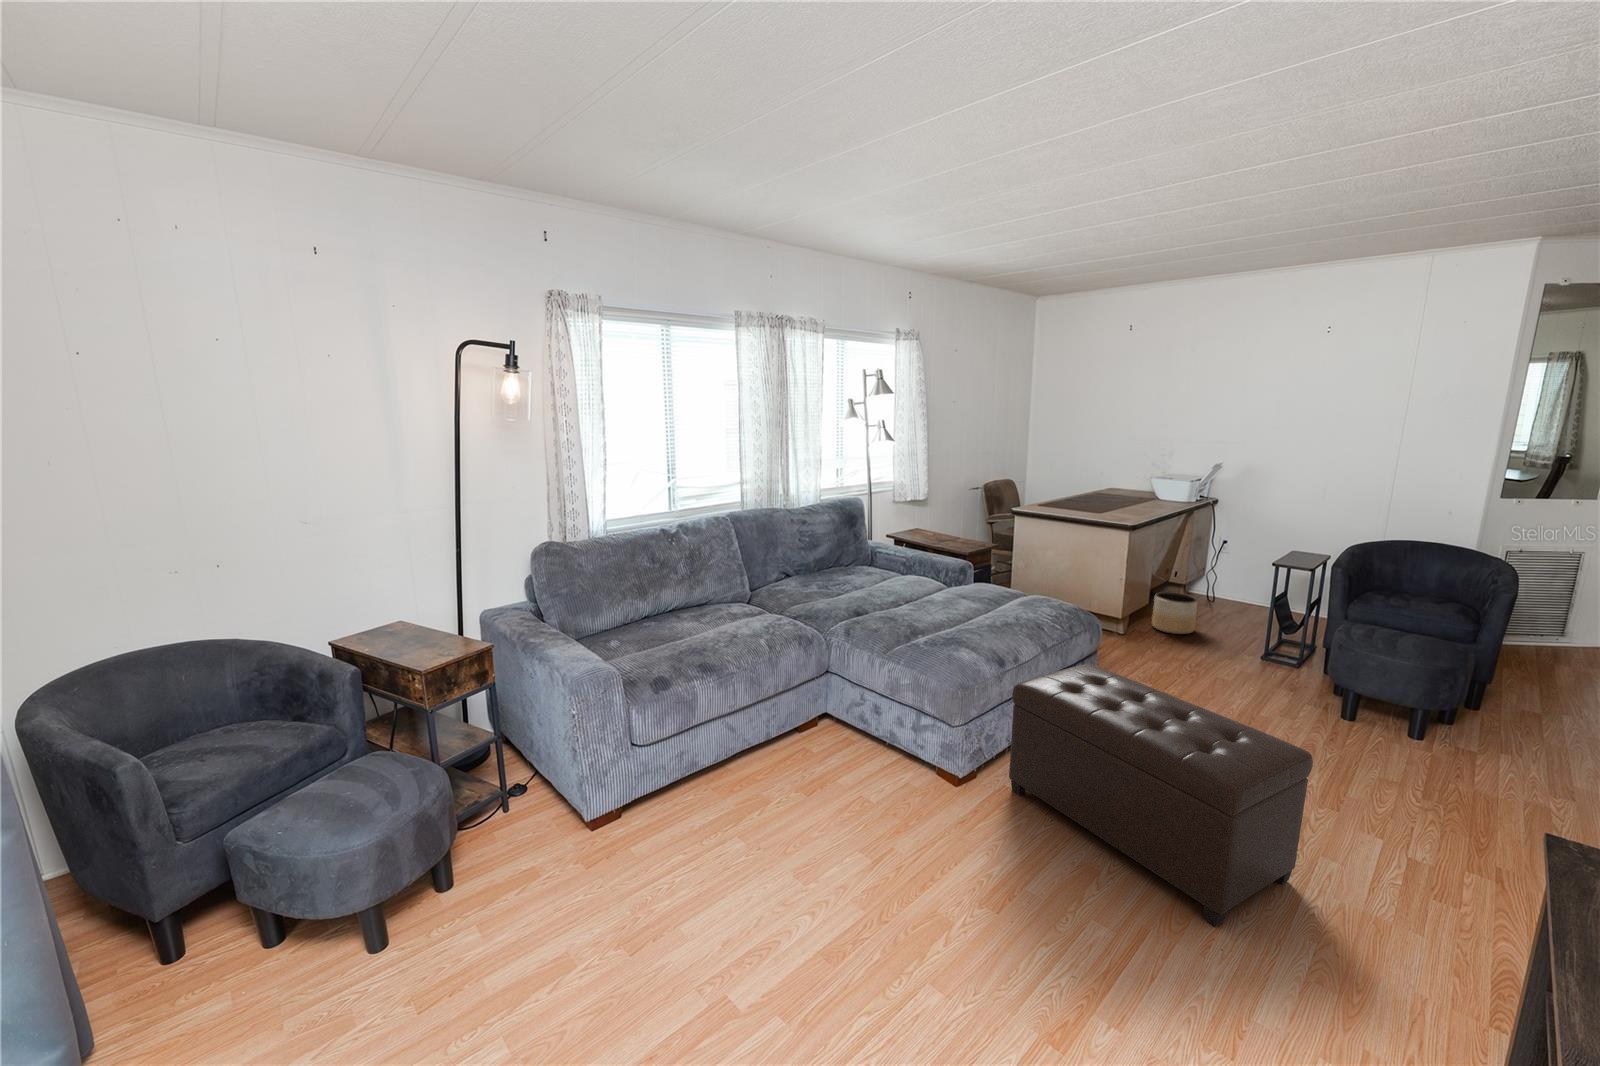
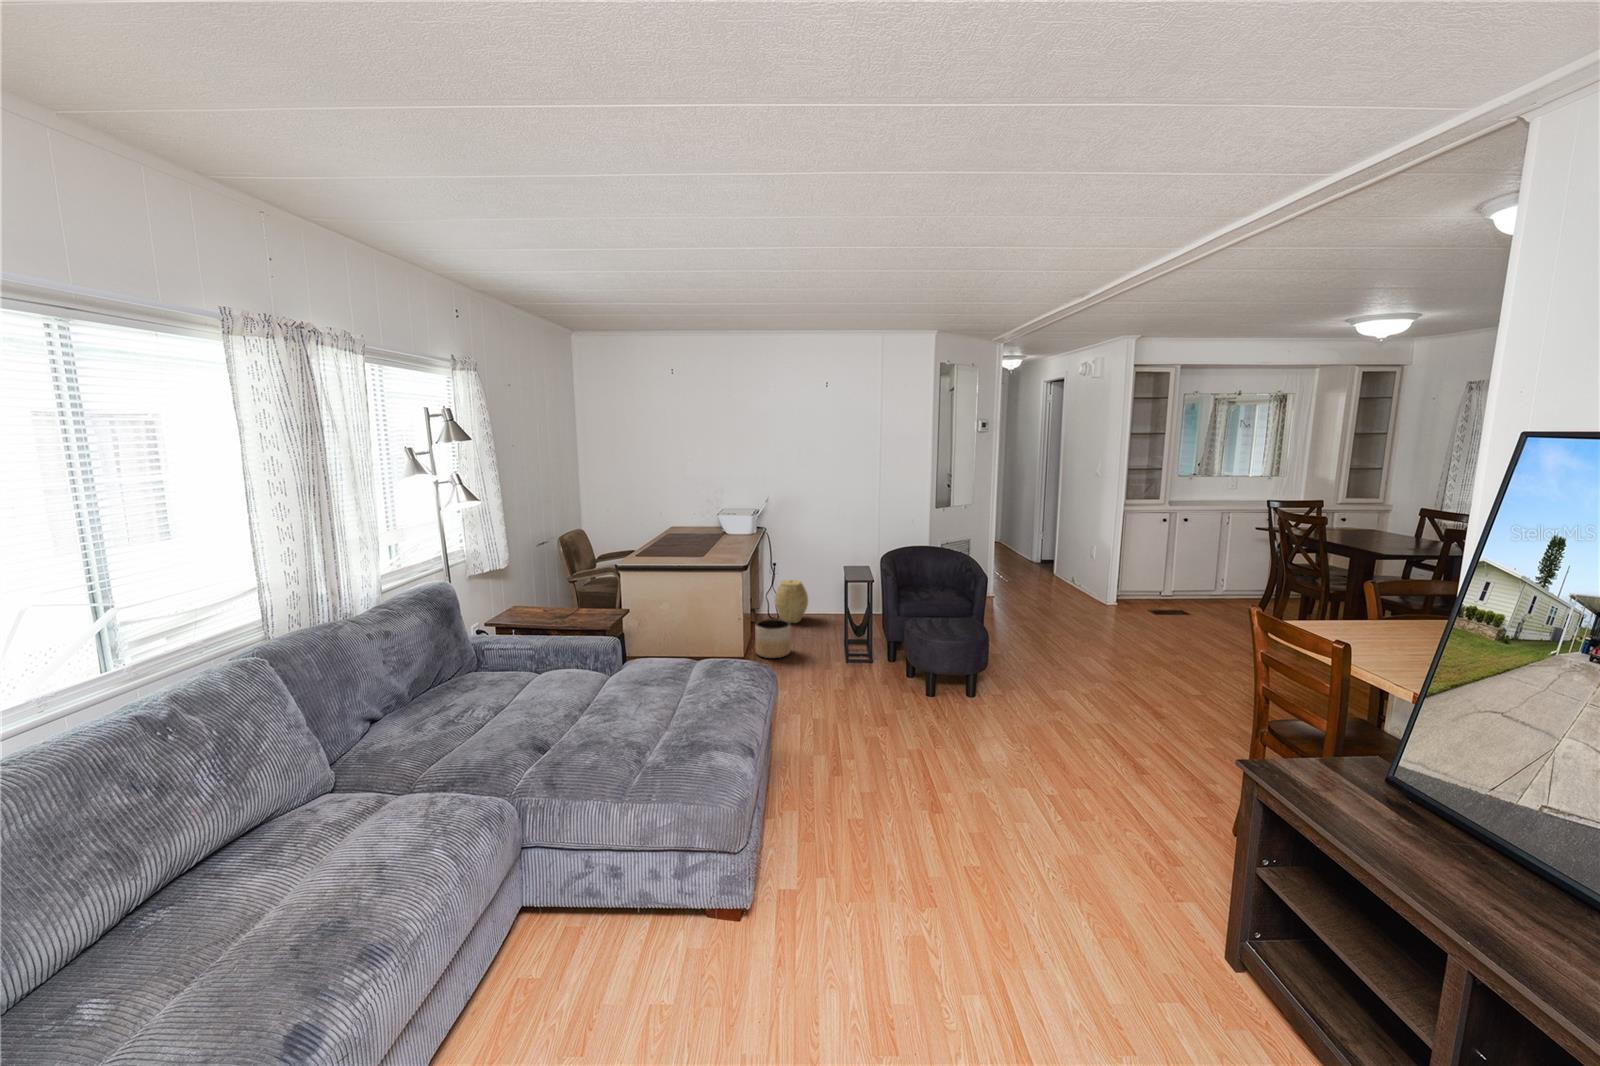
woven basket: none [1207,560,1253,610] -> present [775,580,808,623]
ottoman: present [1009,664,1313,927] -> none [784,726,1041,943]

